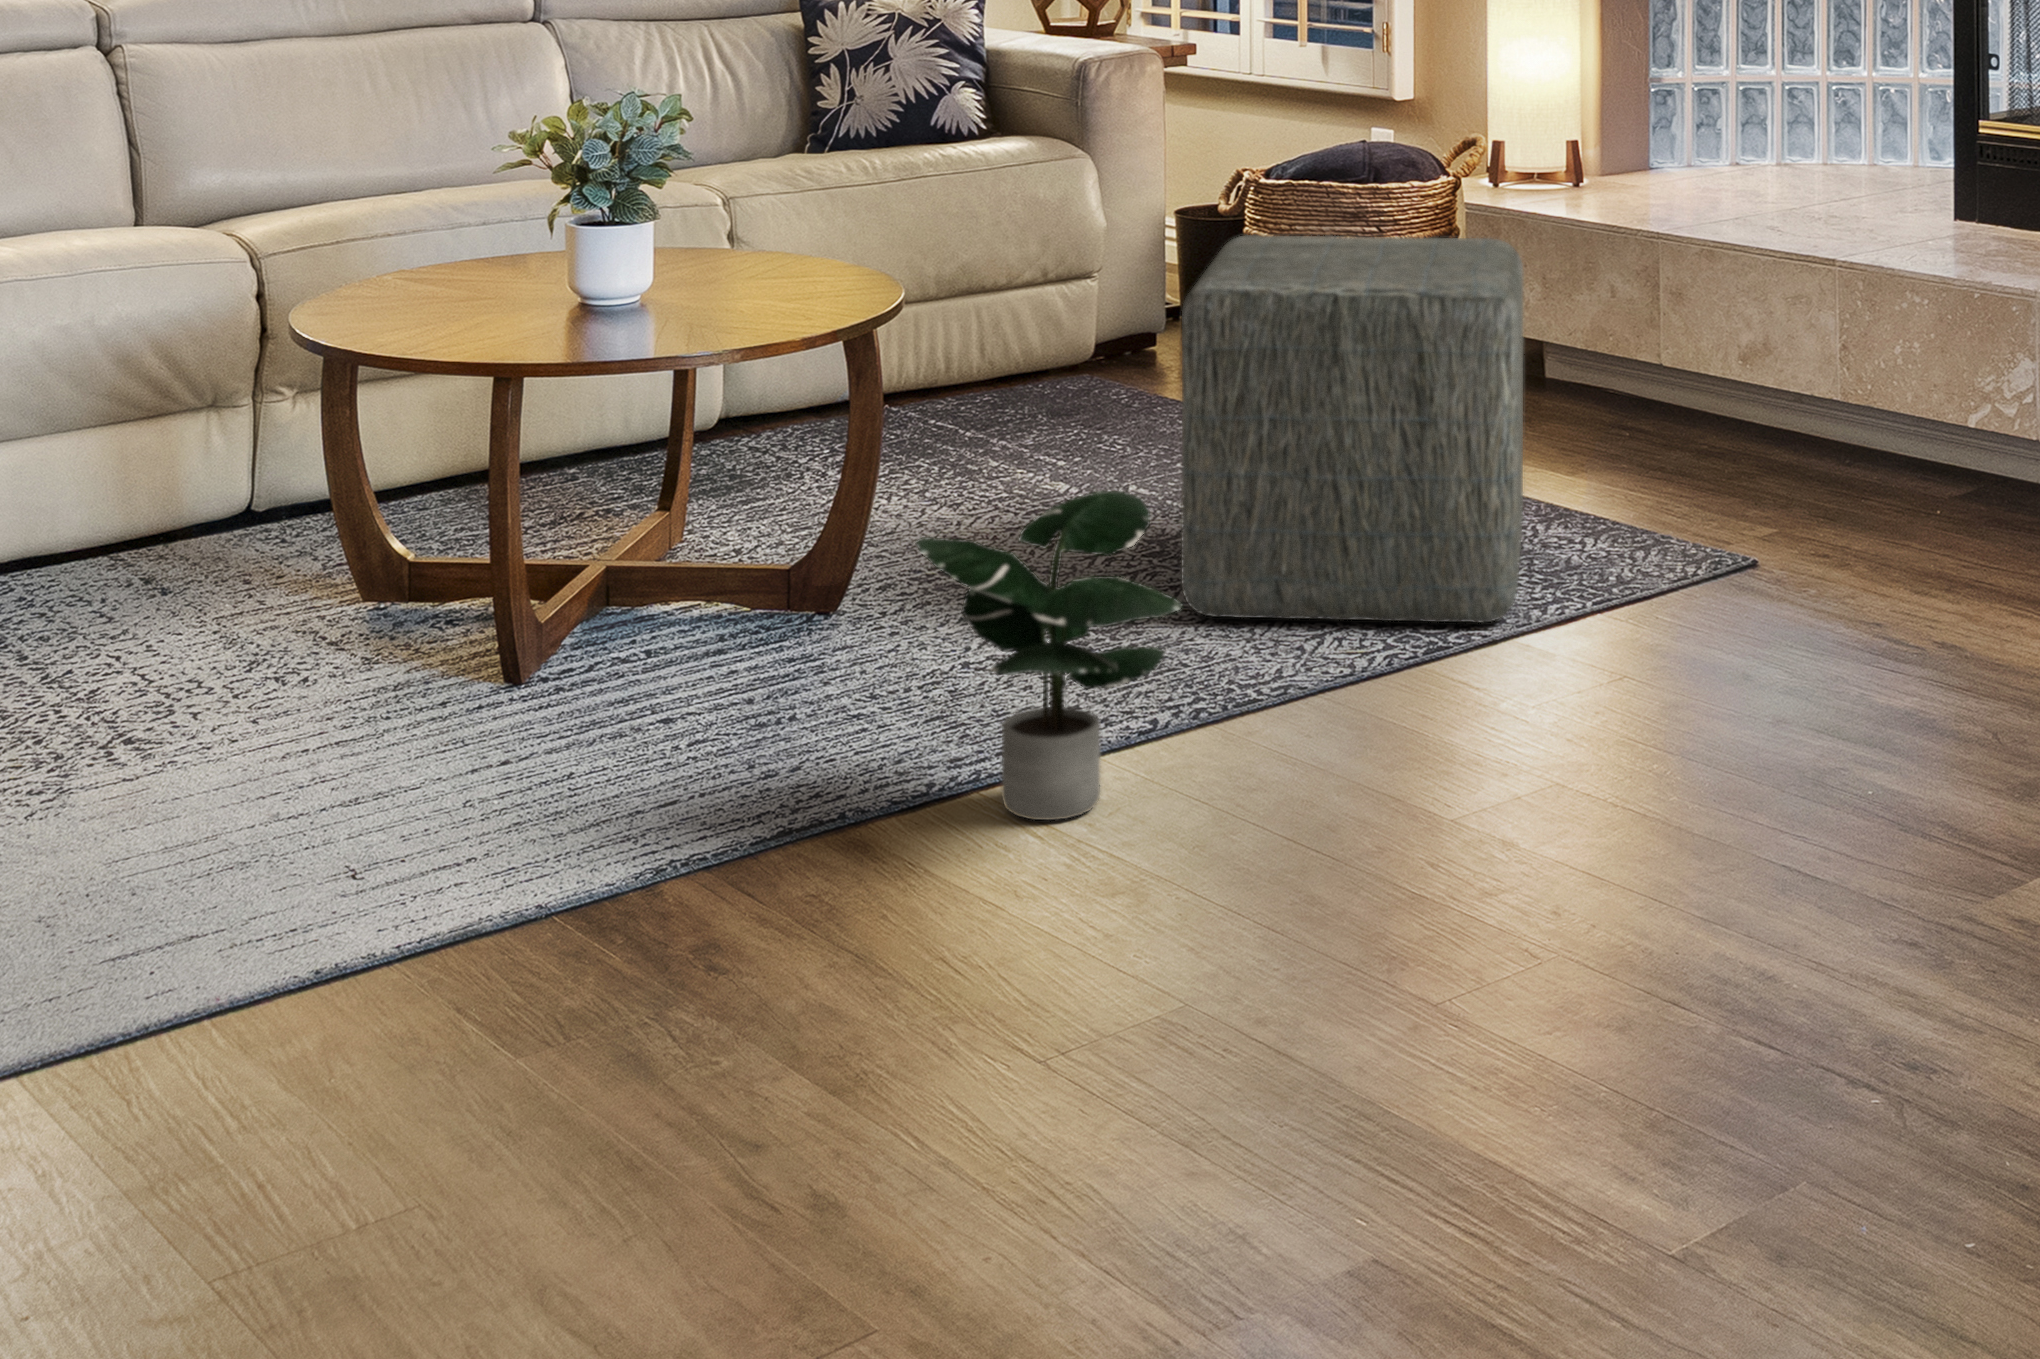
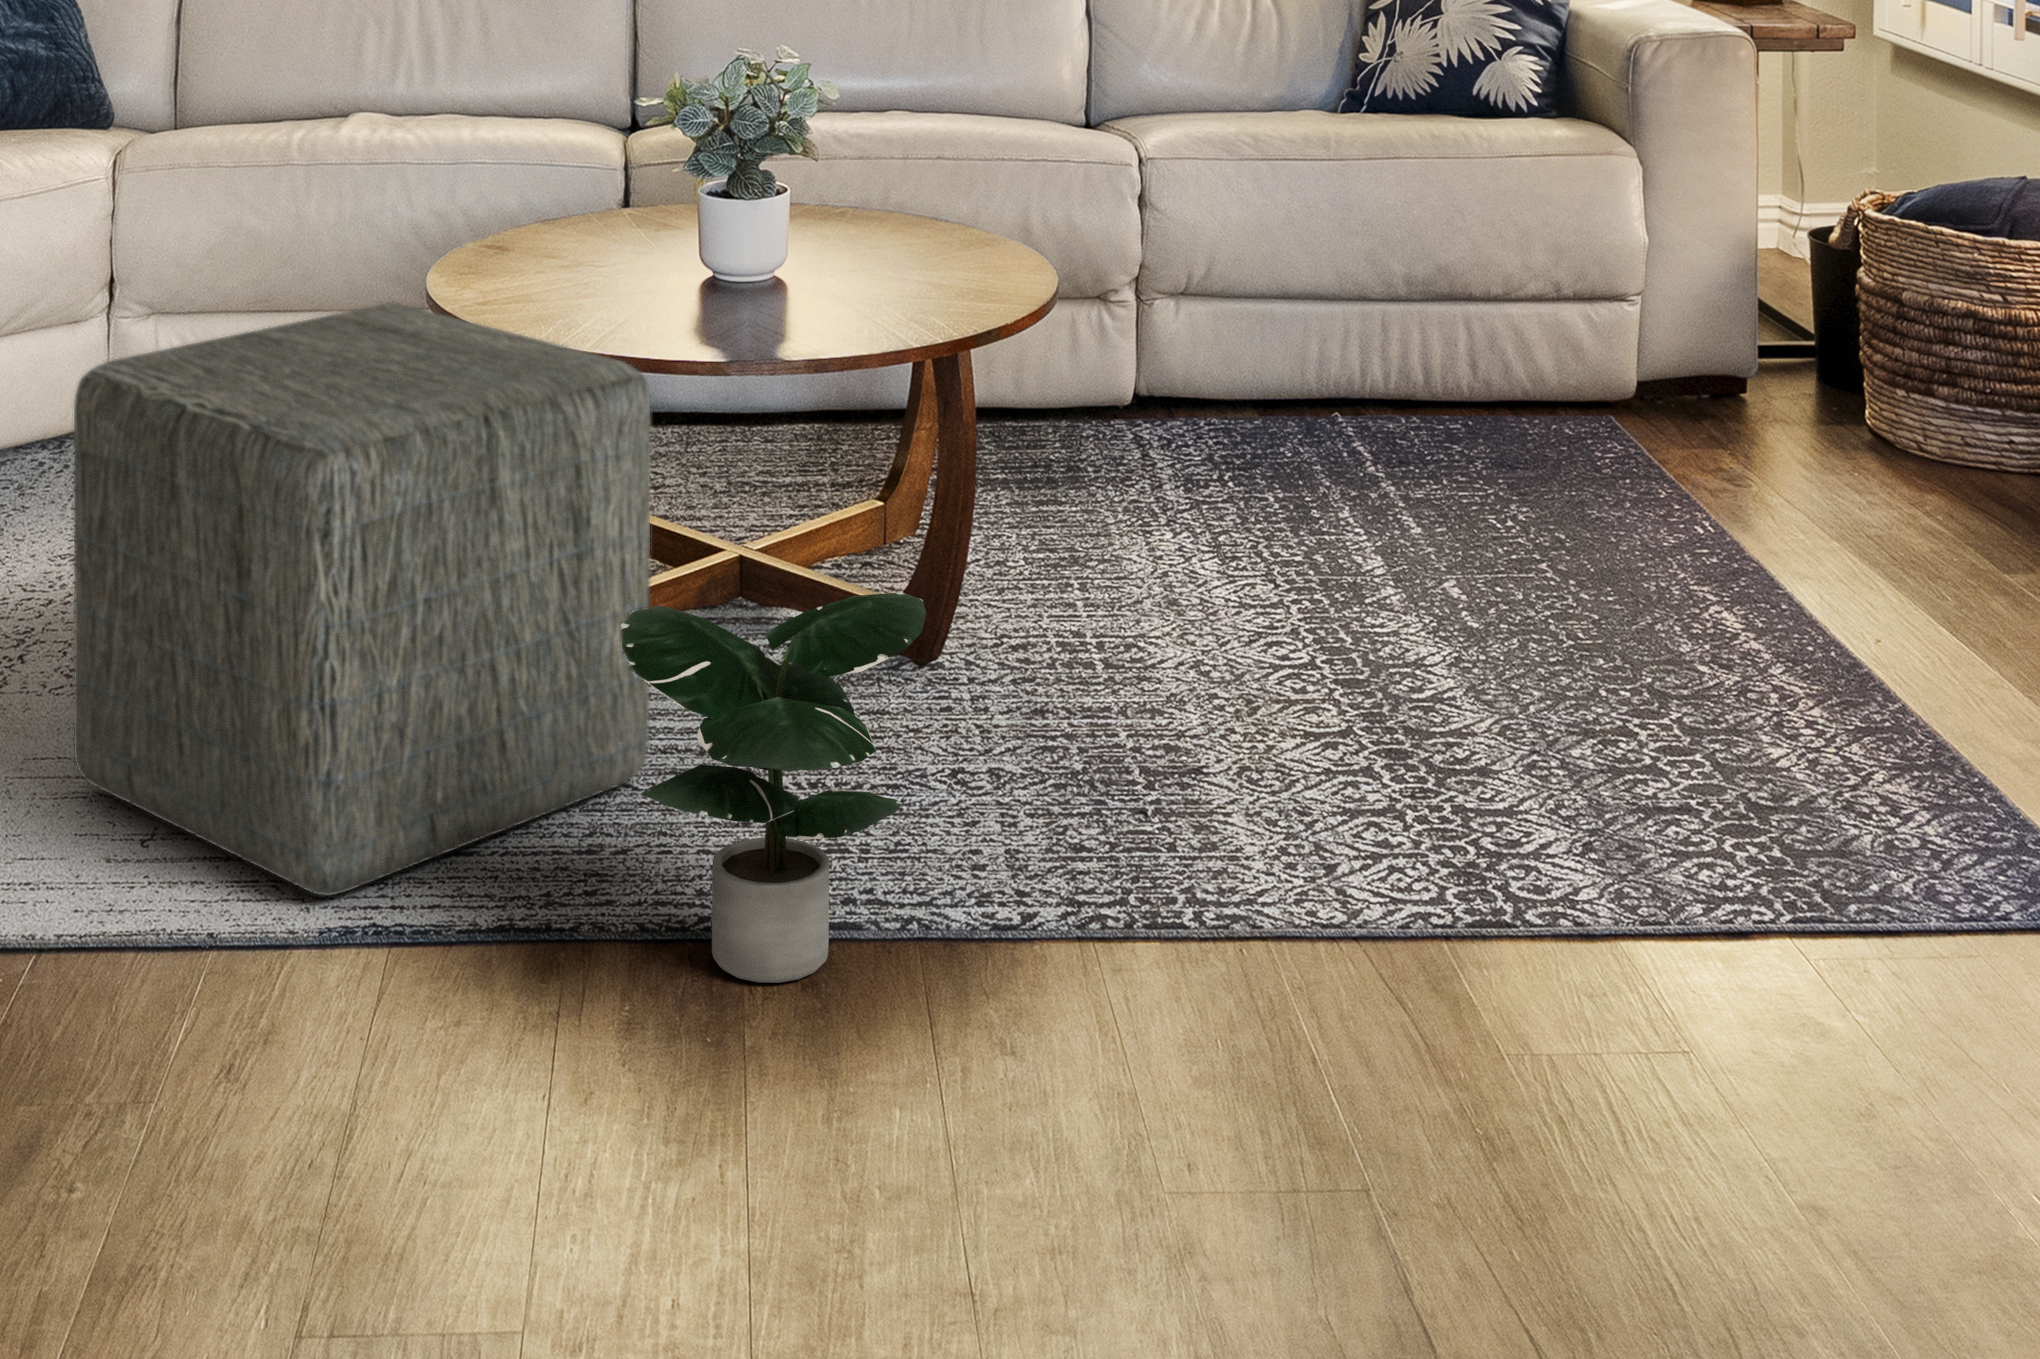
ottoman: present [1181,235,1523,623] -> present [74,303,651,896]

